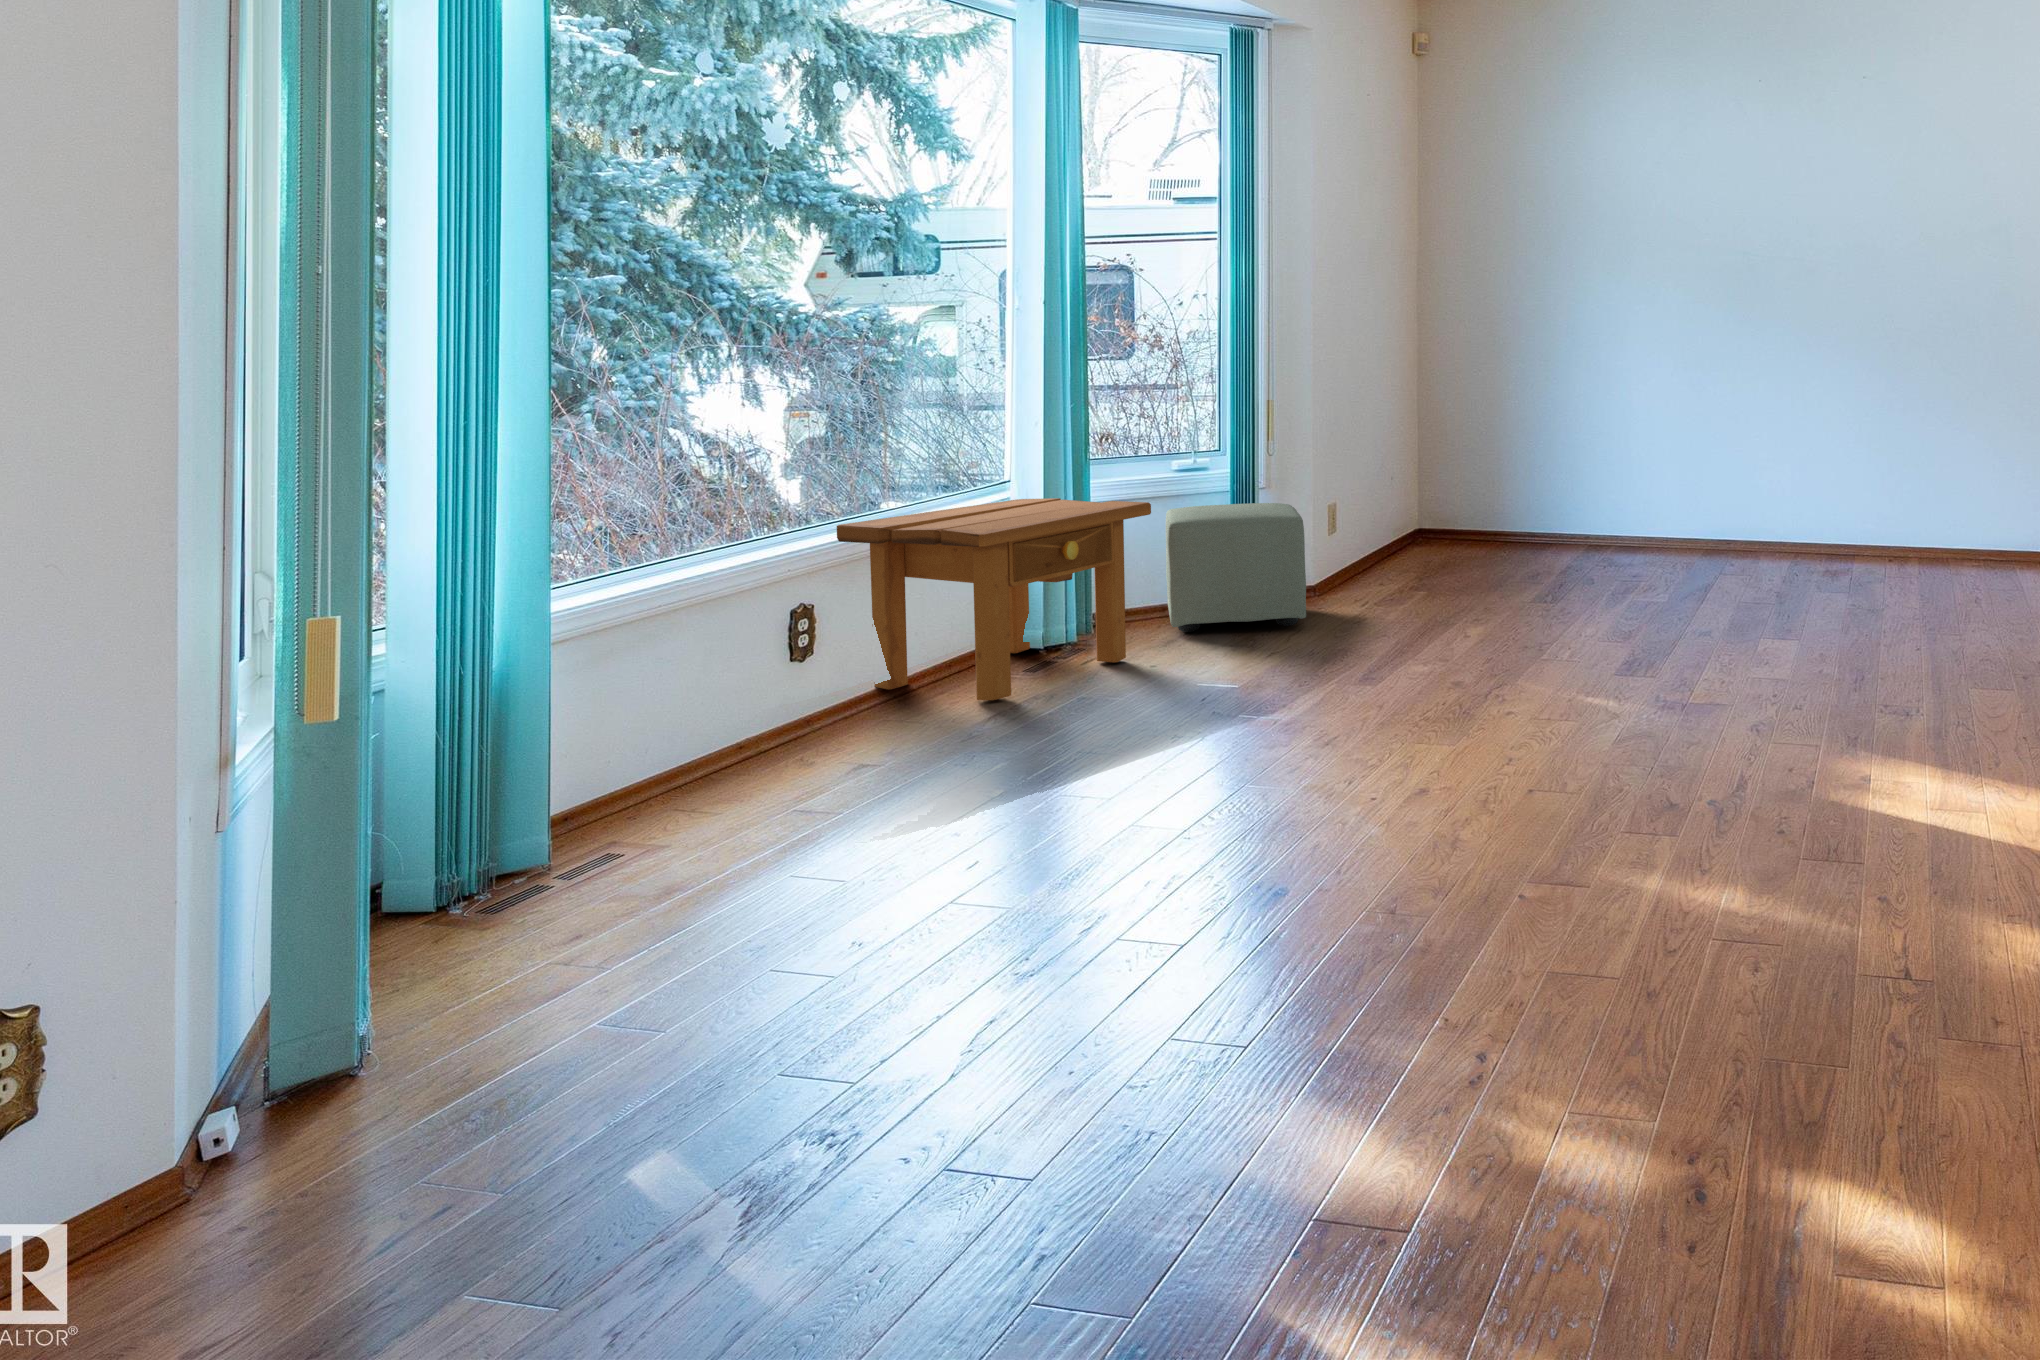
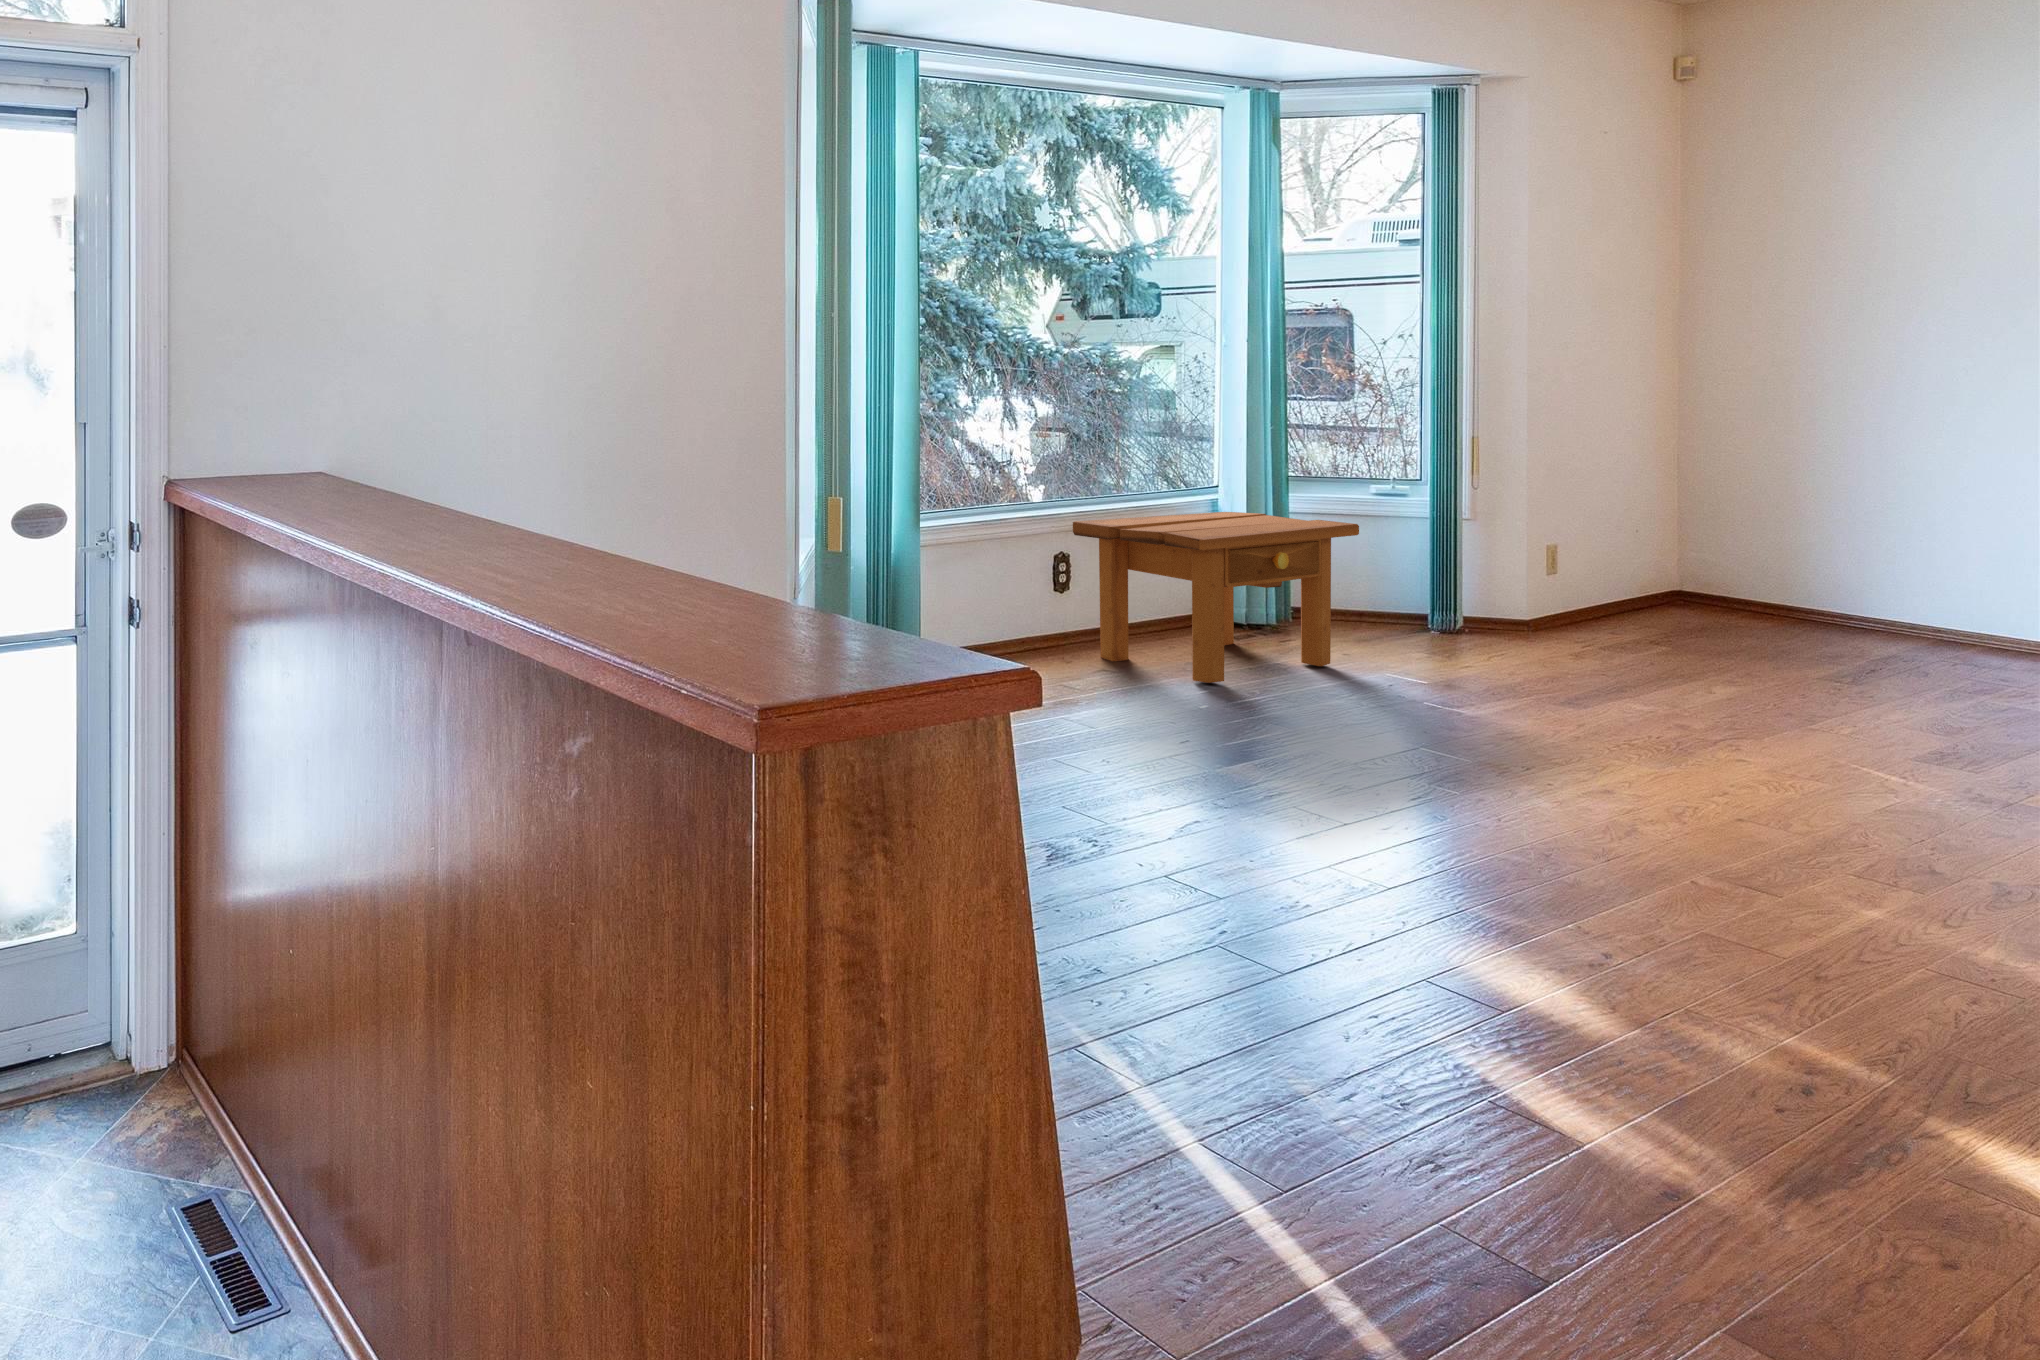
ottoman: present [1166,503,1306,632] -> none [1366,532,1526,656]

